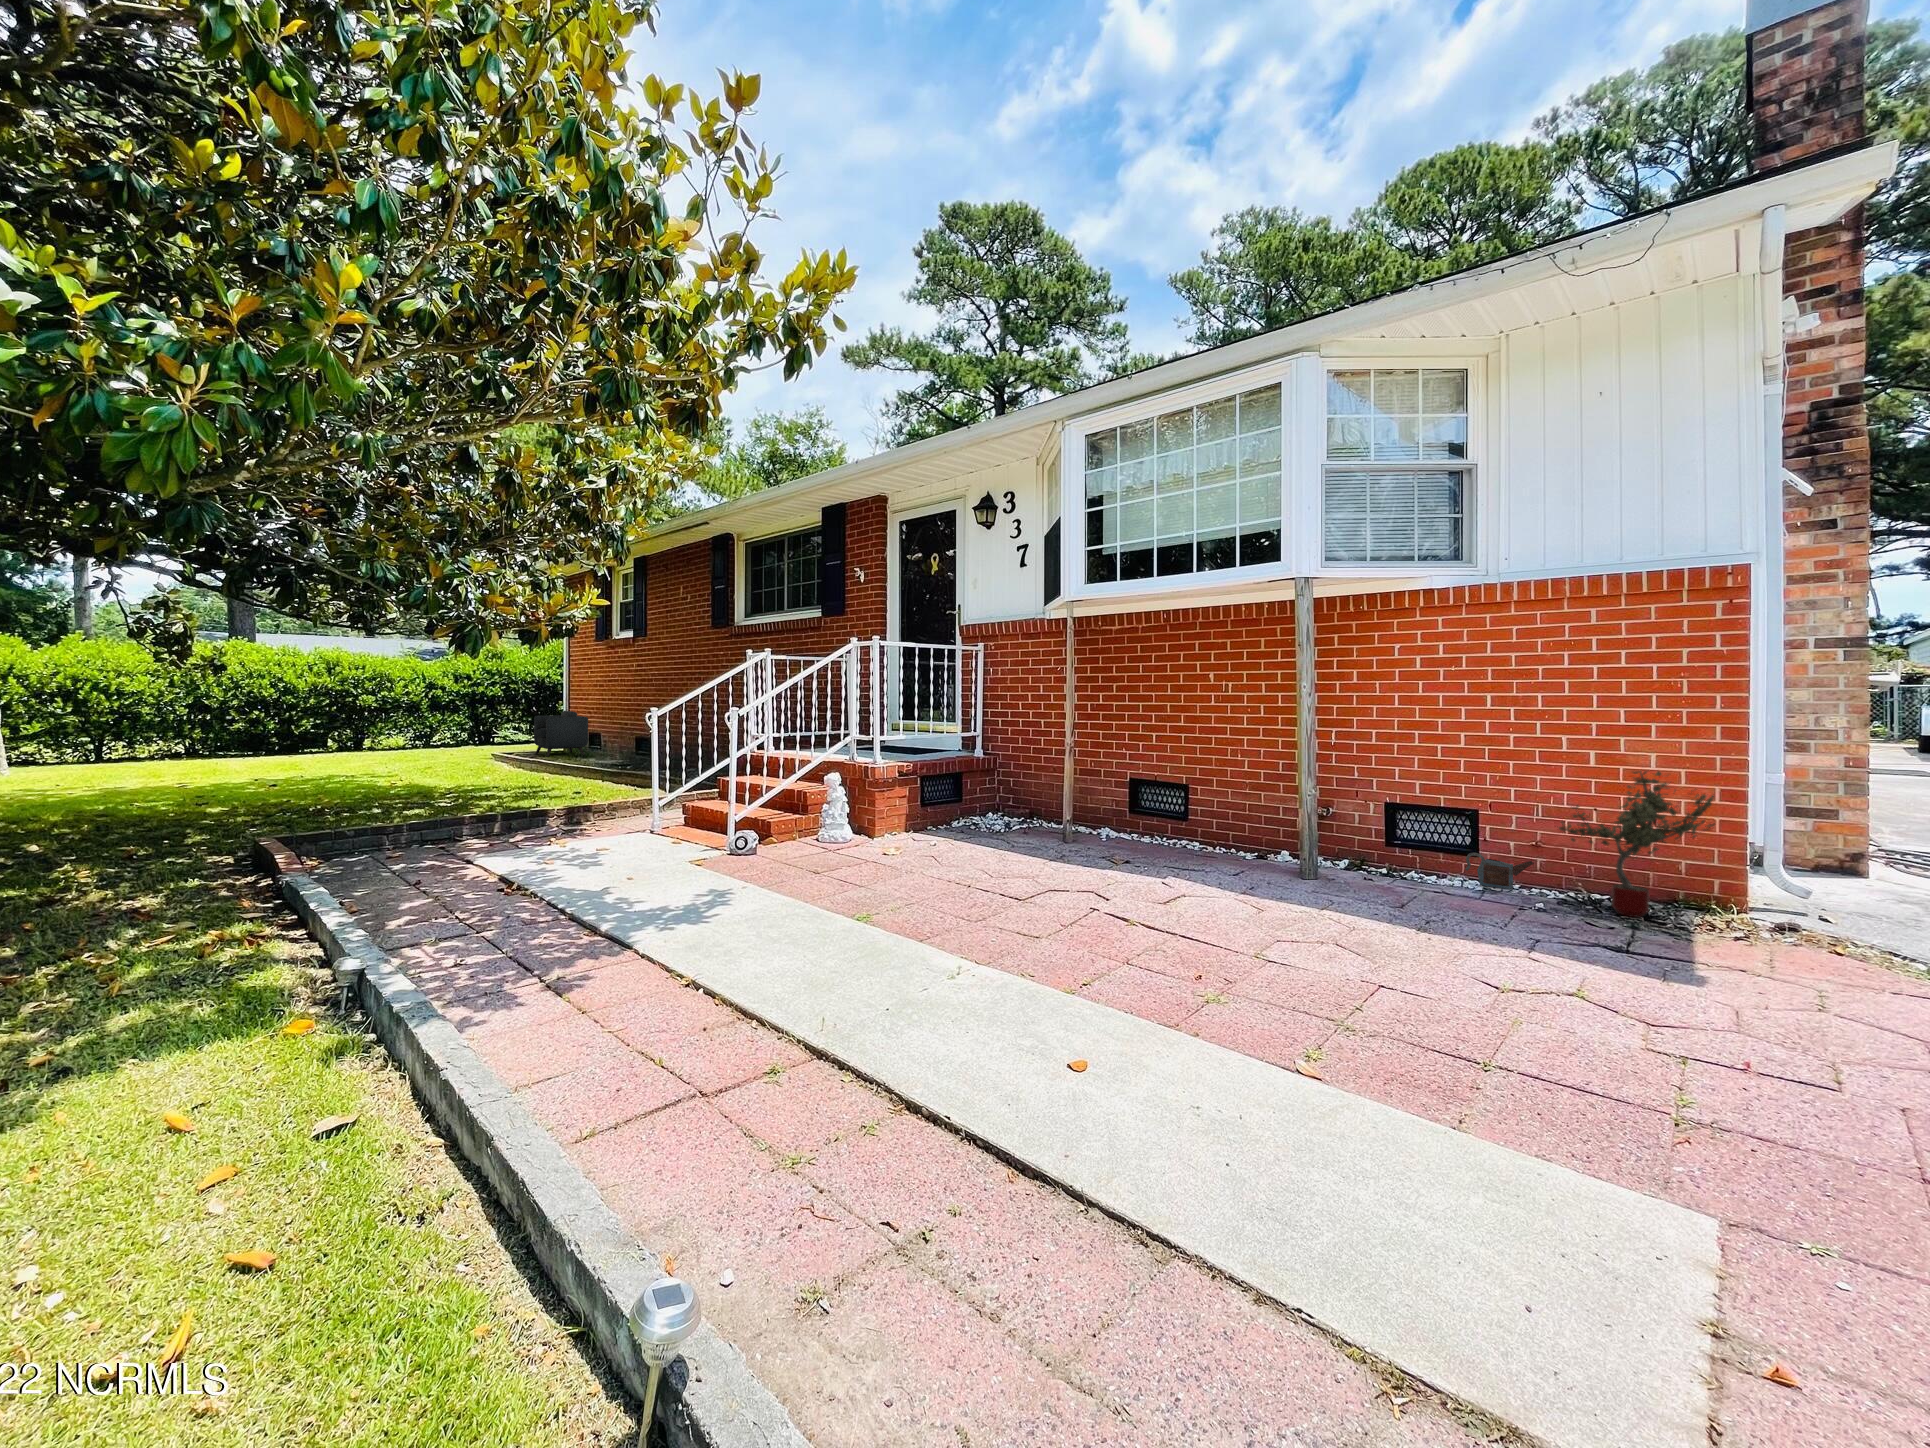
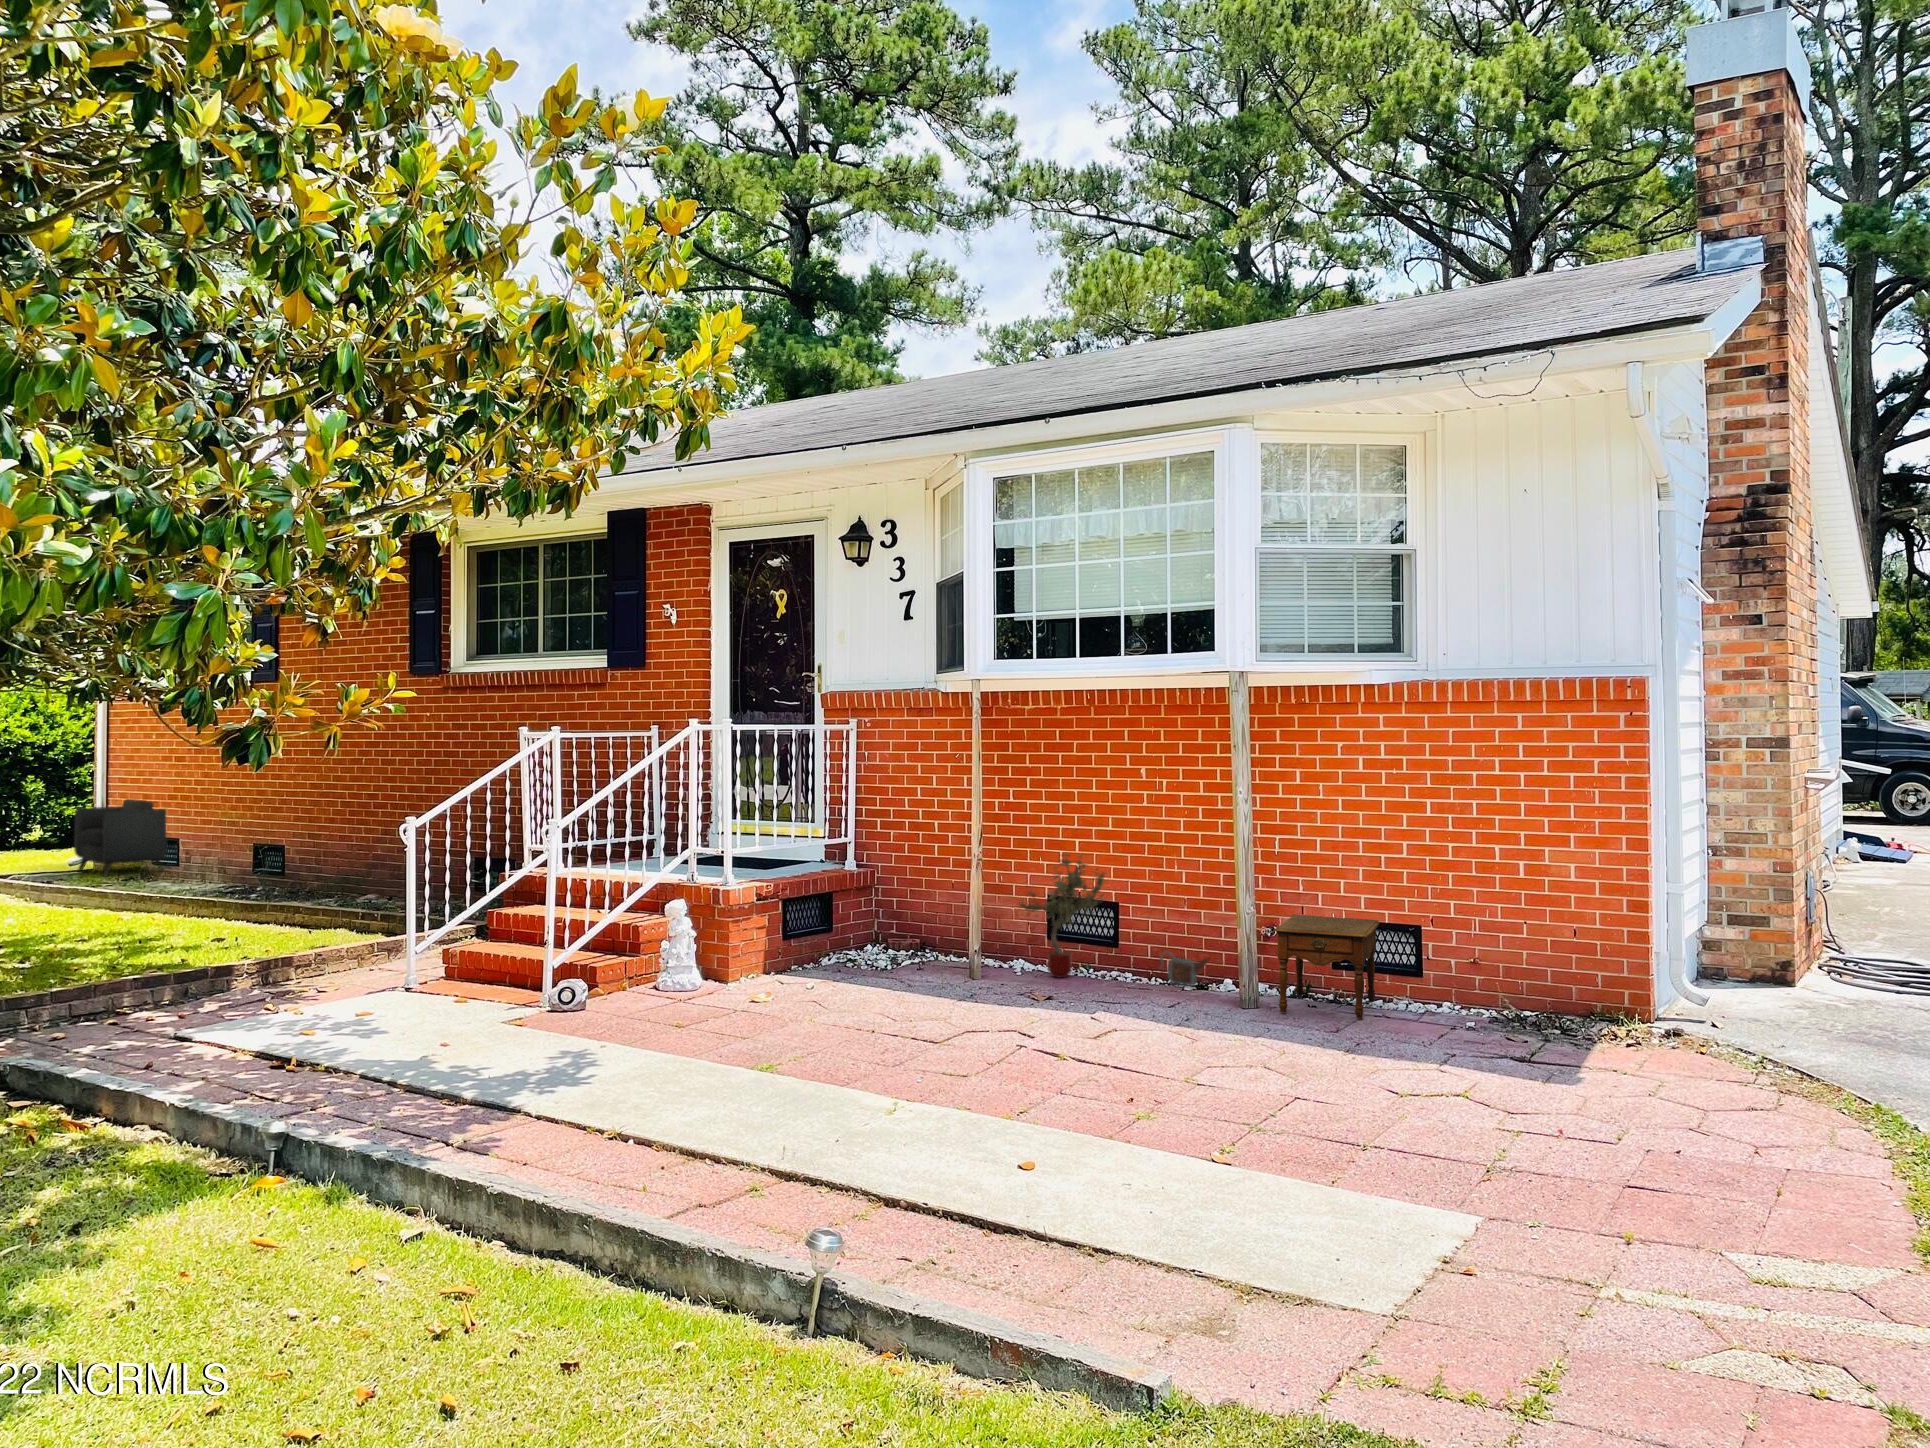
potted tree: present [1559,771,1715,917] -> present [1019,854,1106,978]
side table: none [1334,796,1434,893] -> present [1274,914,1380,1019]
watering can: present [1465,853,1534,889] -> present [1160,951,1210,986]

